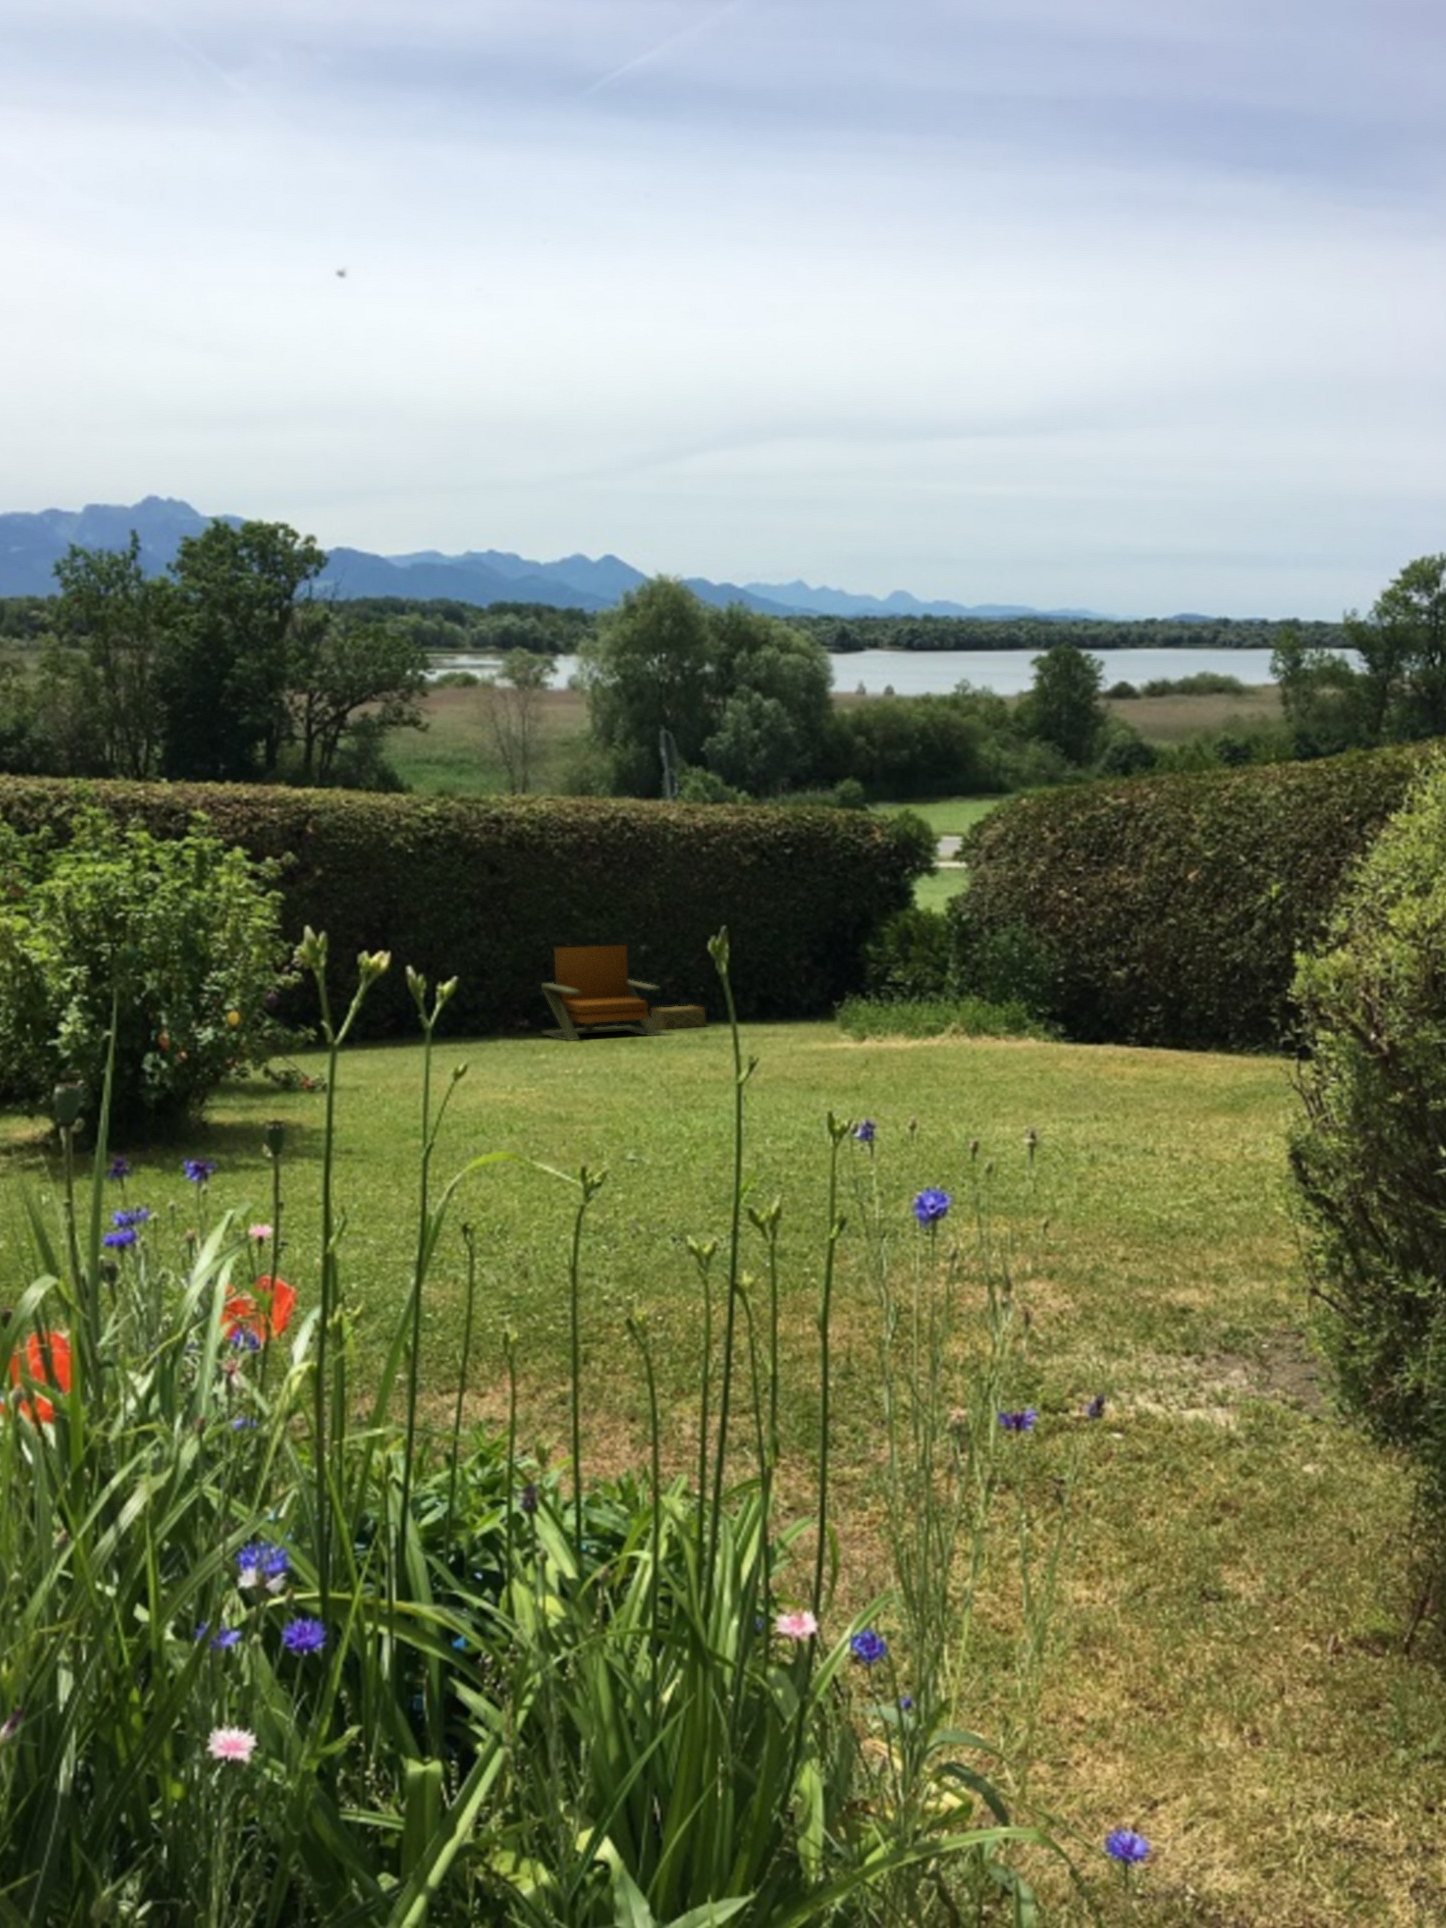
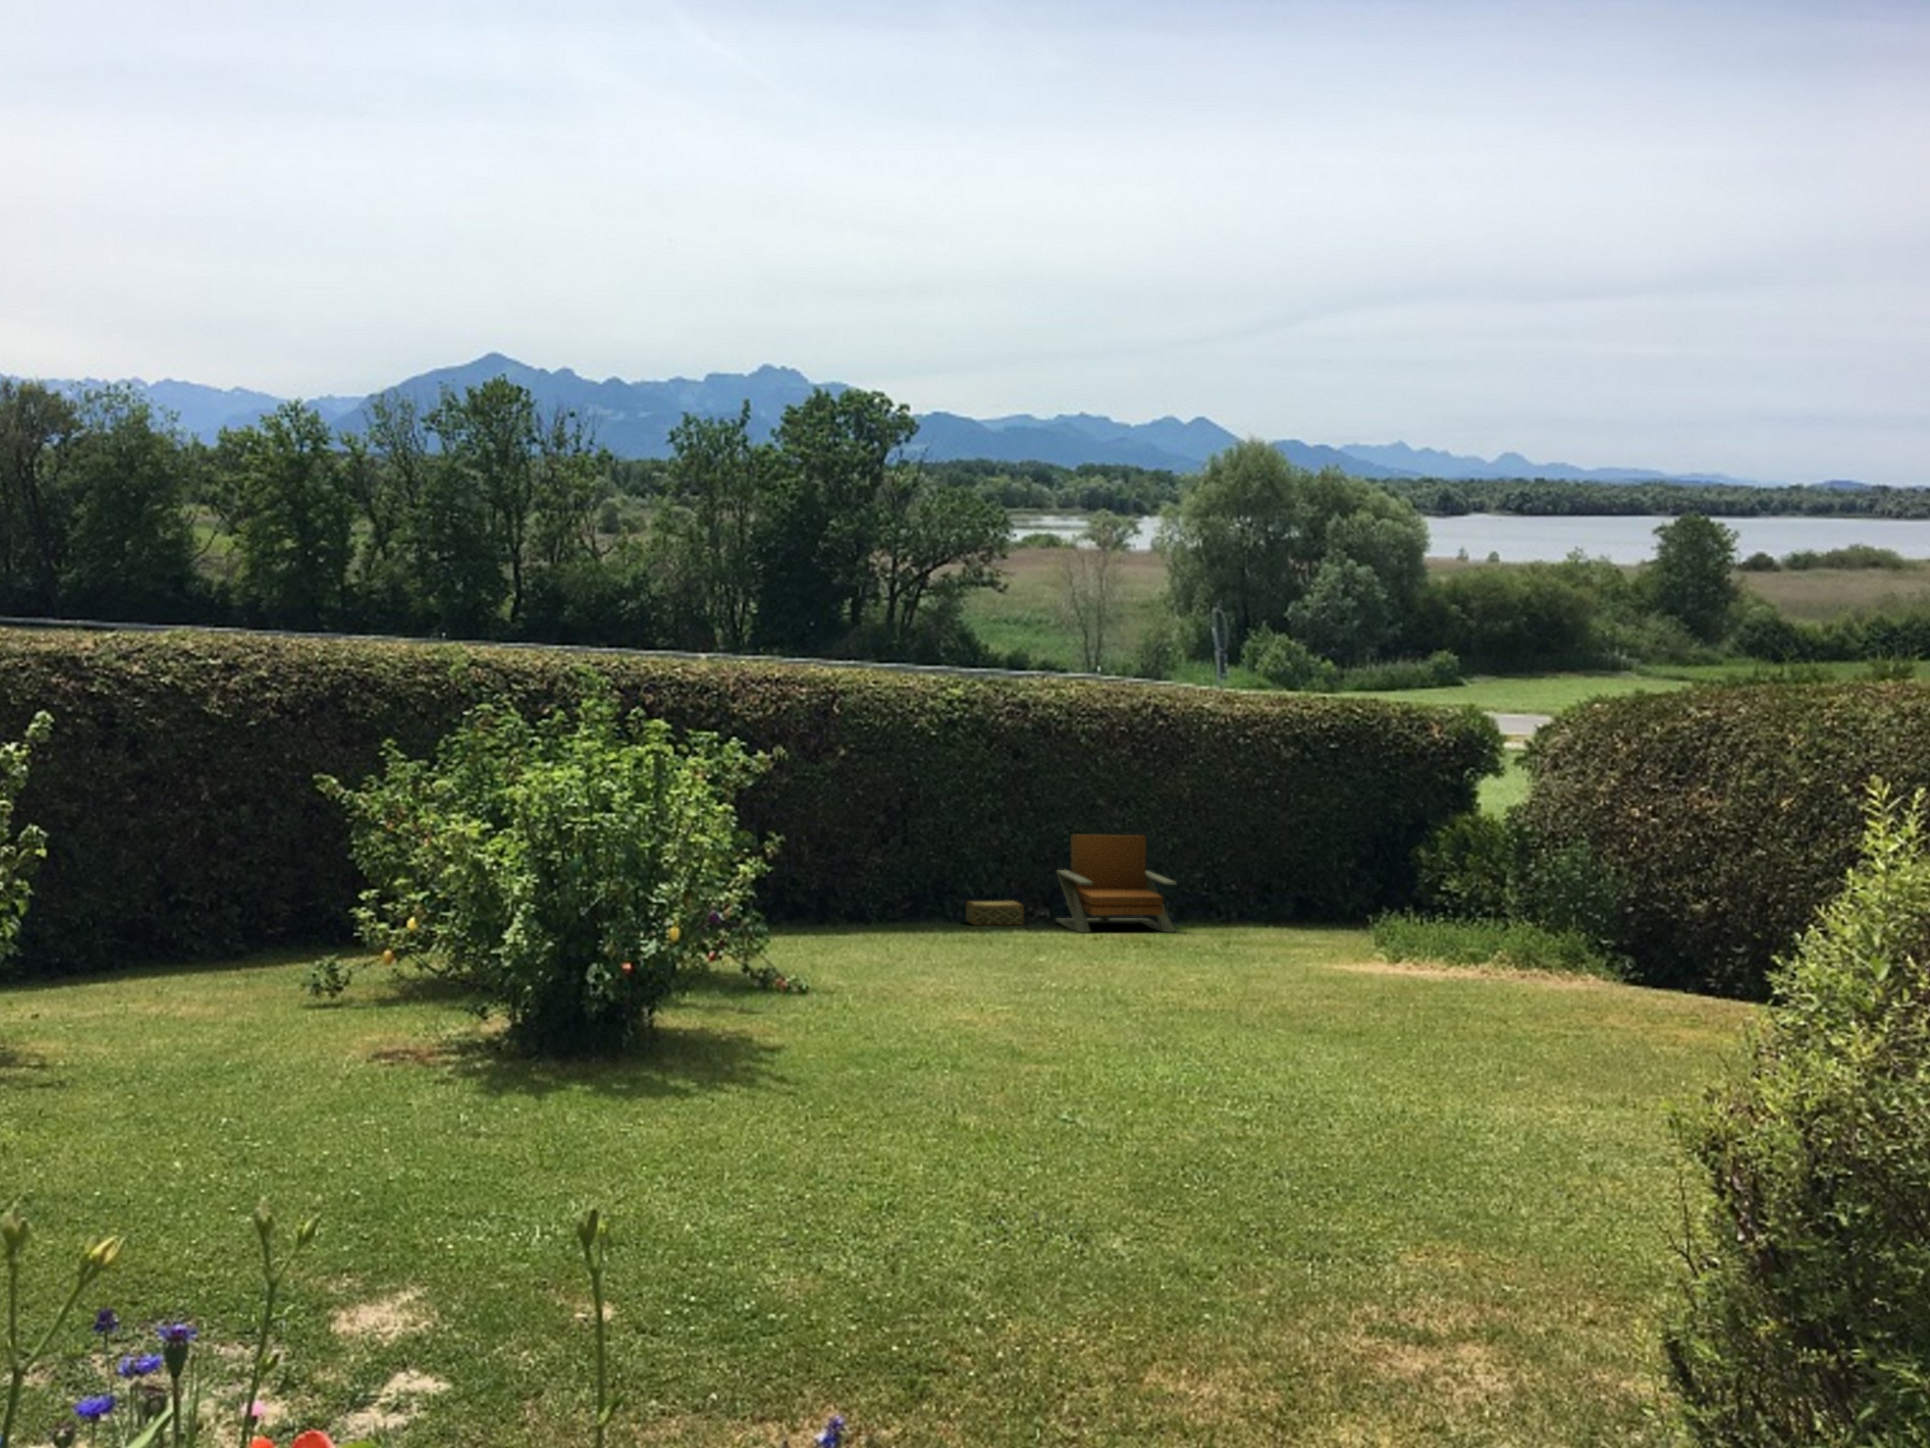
woven basket: present [651,1005,705,1029] -> present [966,900,1024,925]

